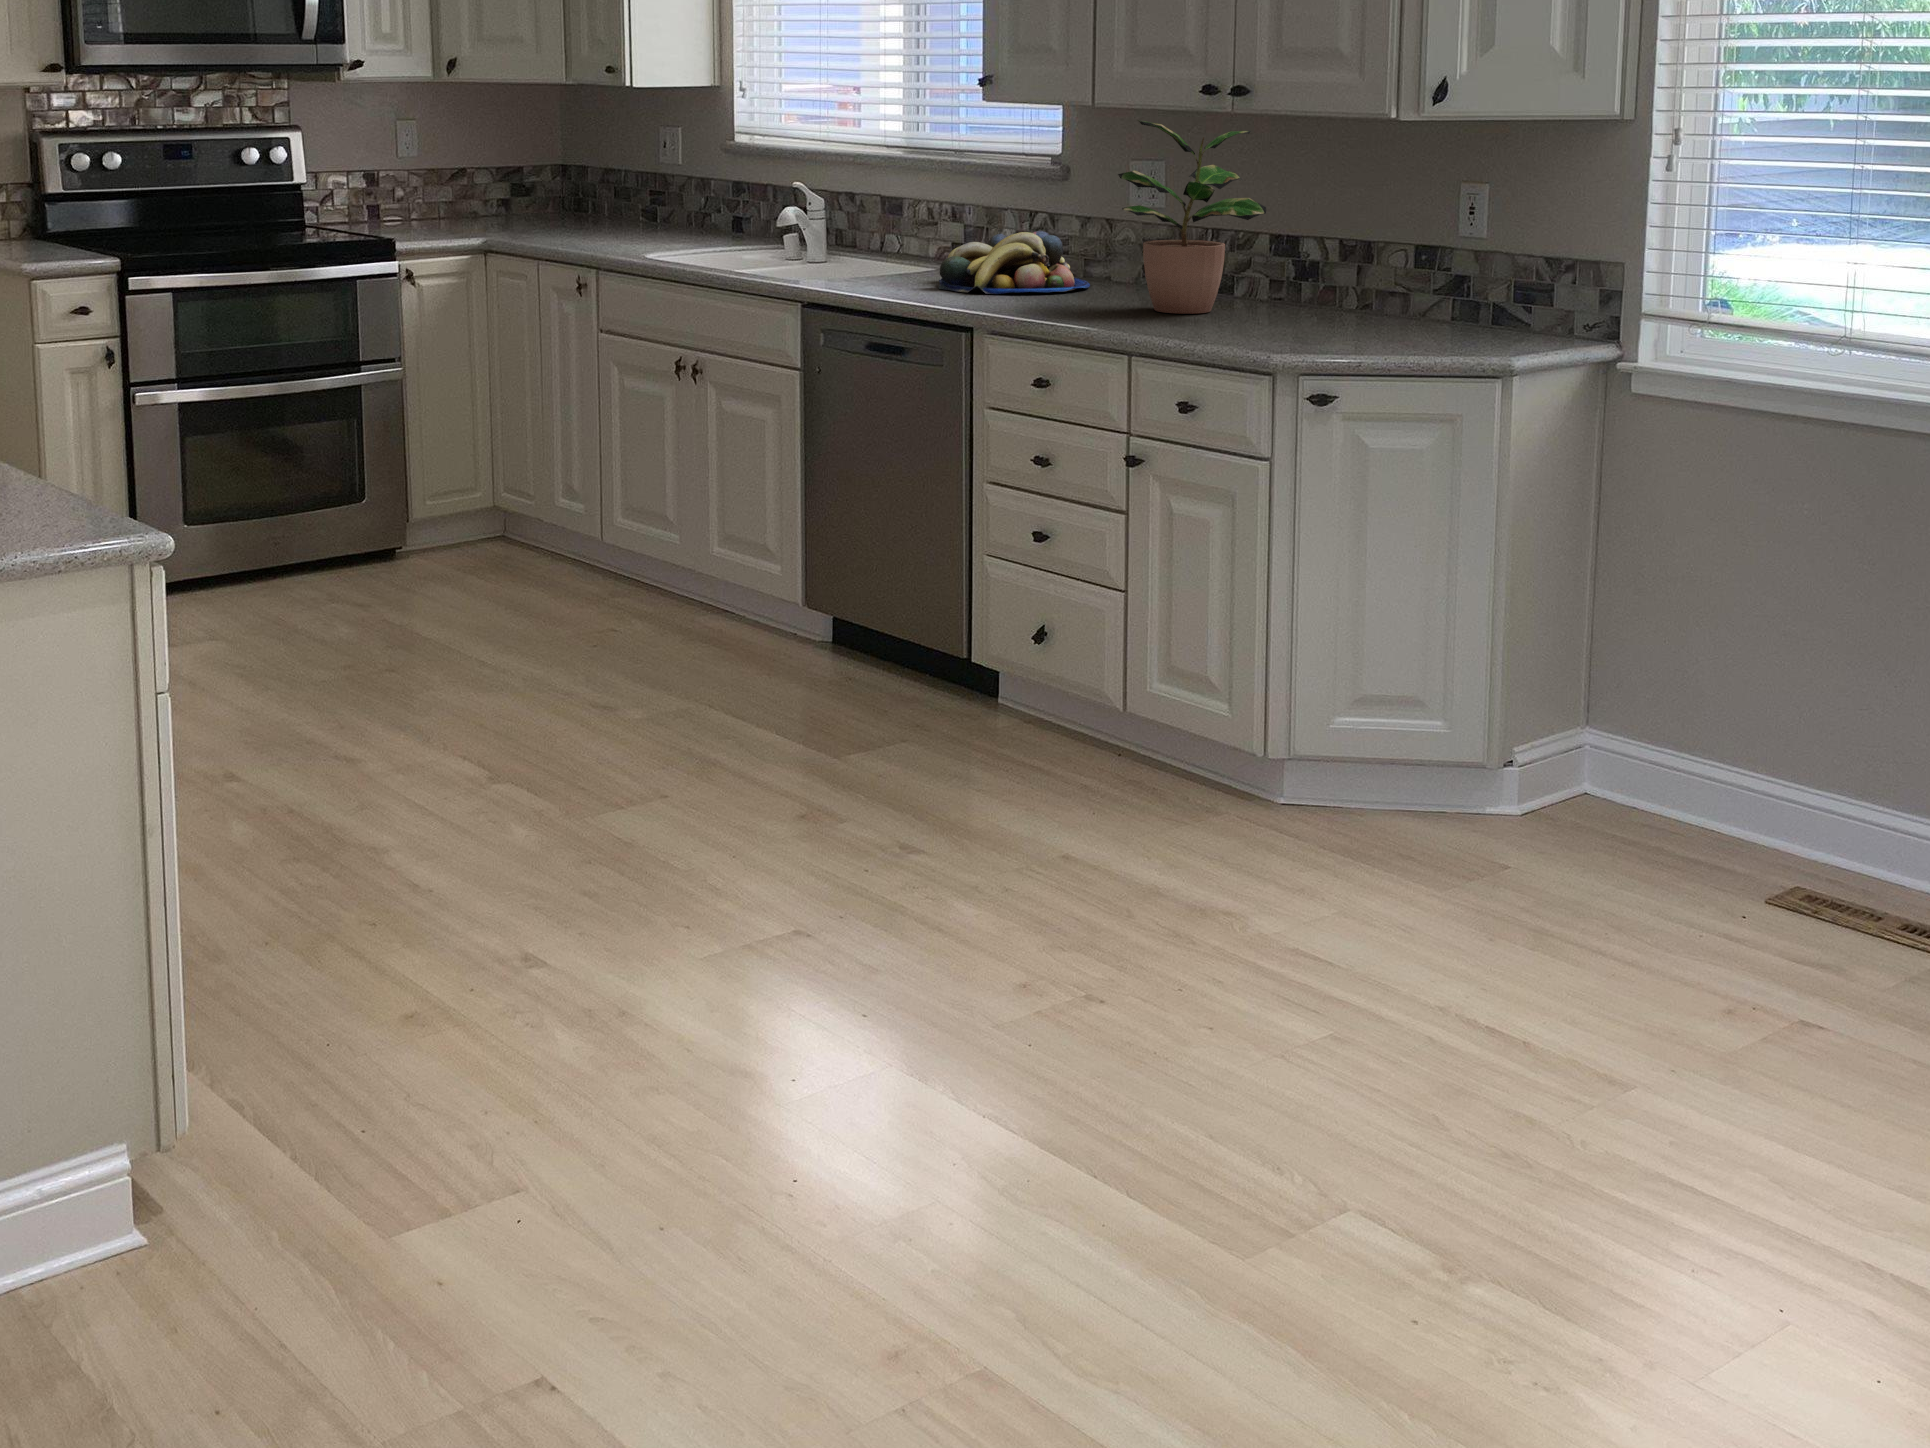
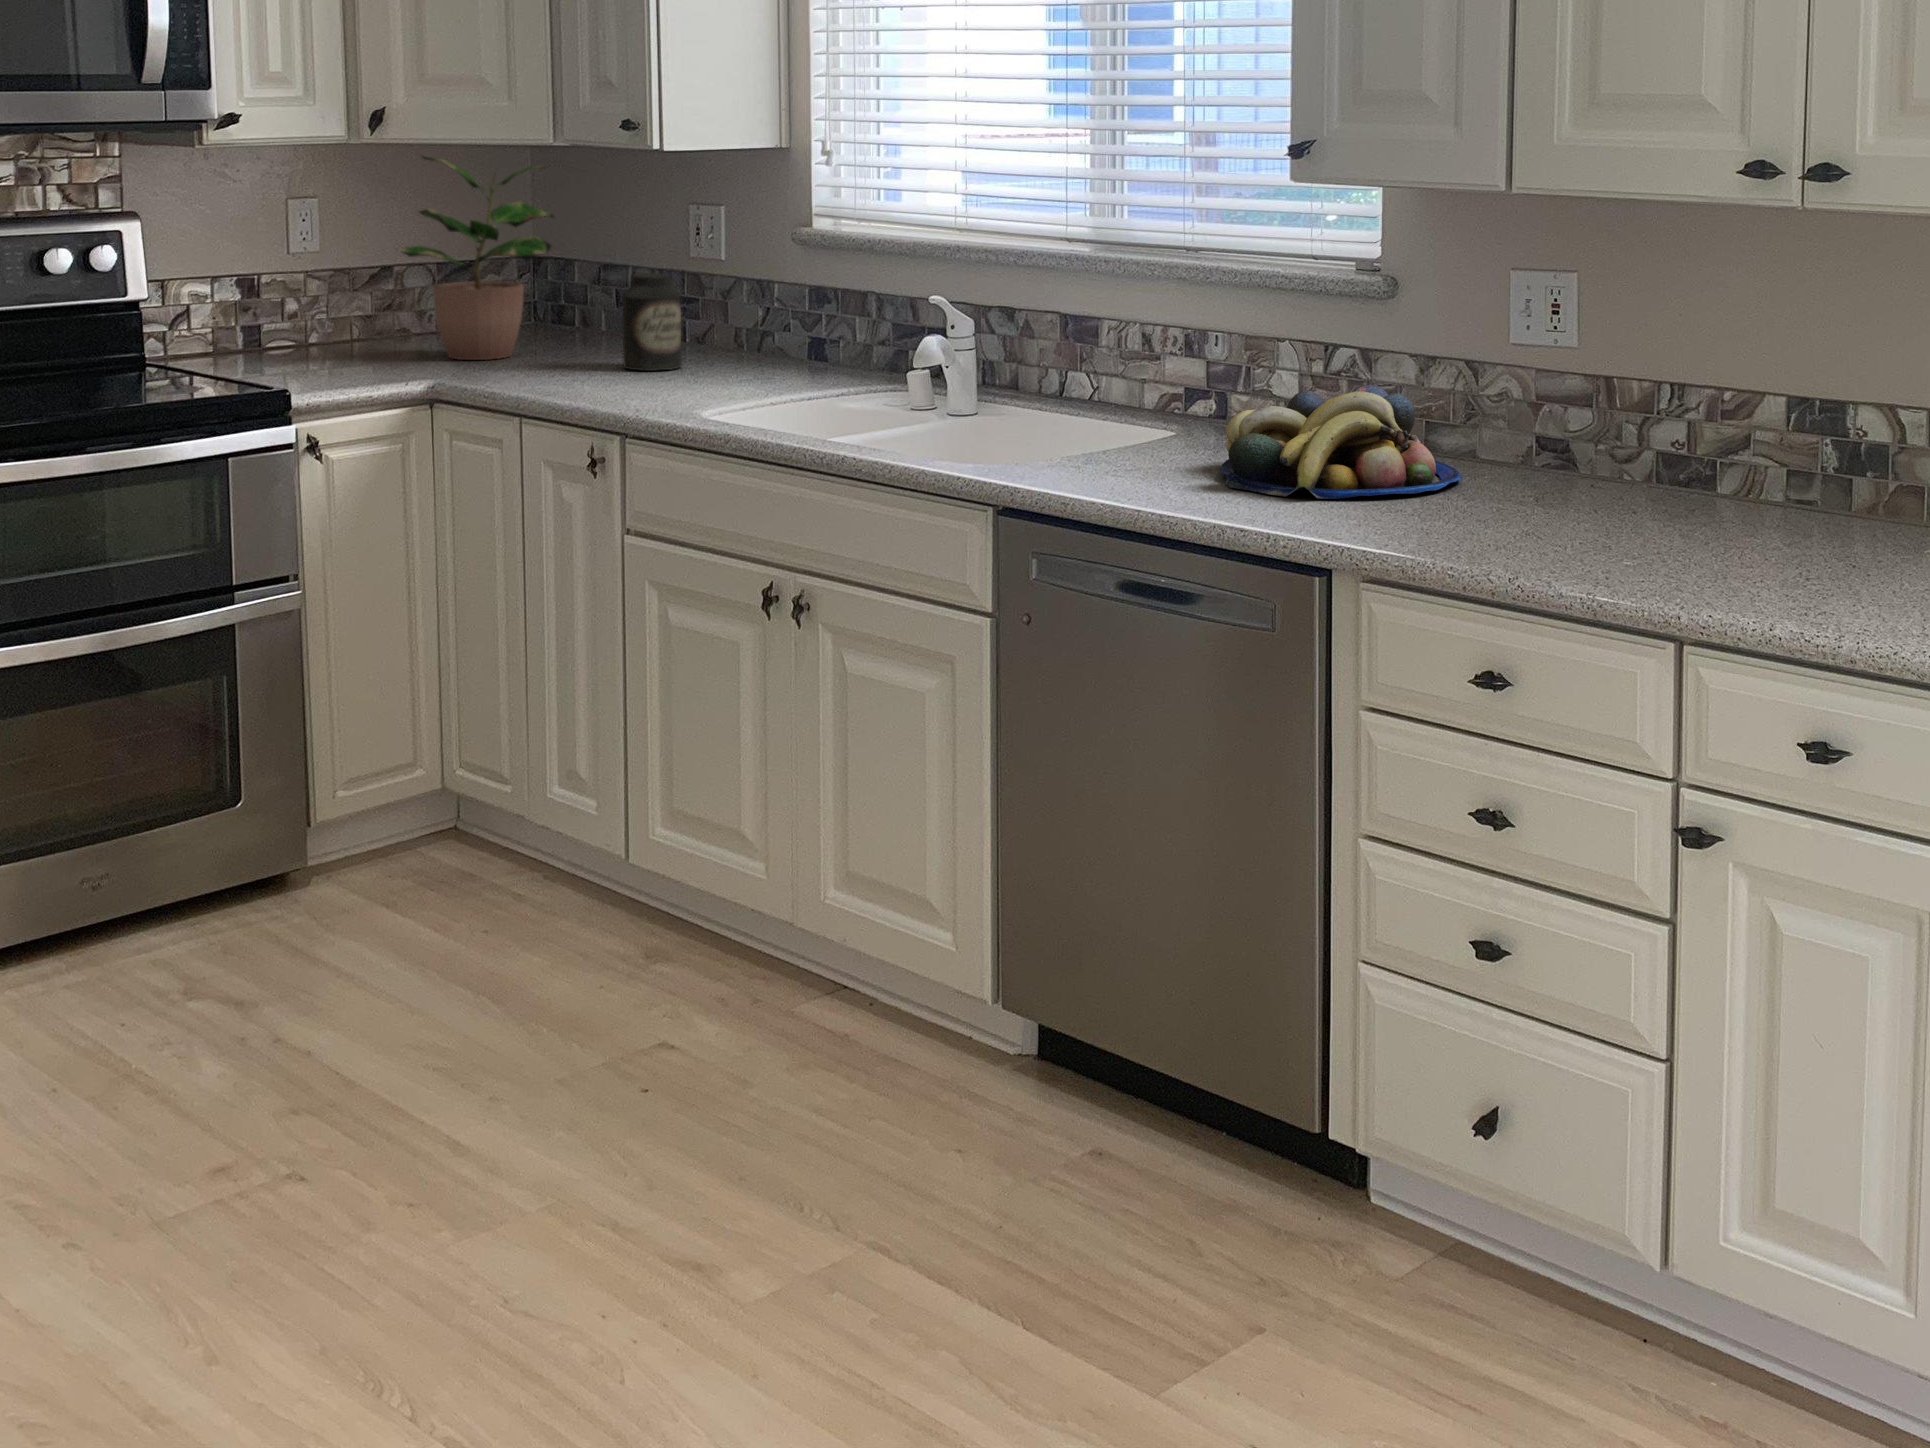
potted plant: present [1118,120,1266,314] -> present [397,156,554,360]
canister: none [607,170,647,235] -> present [622,273,682,371]

